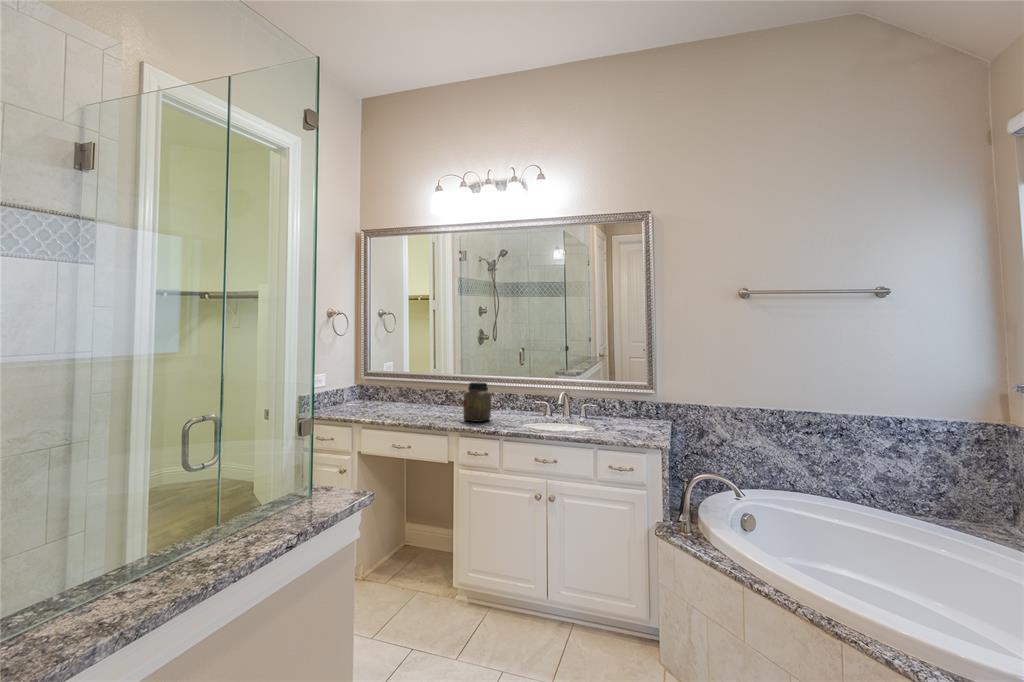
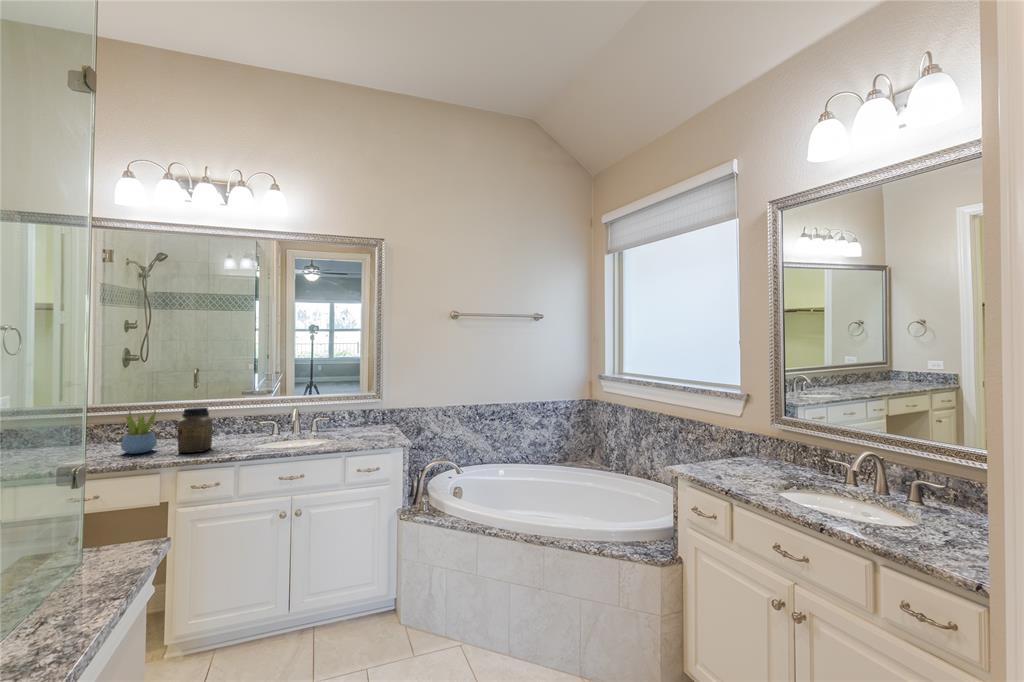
succulent plant: none [431,379,455,416] -> present [121,410,157,454]

